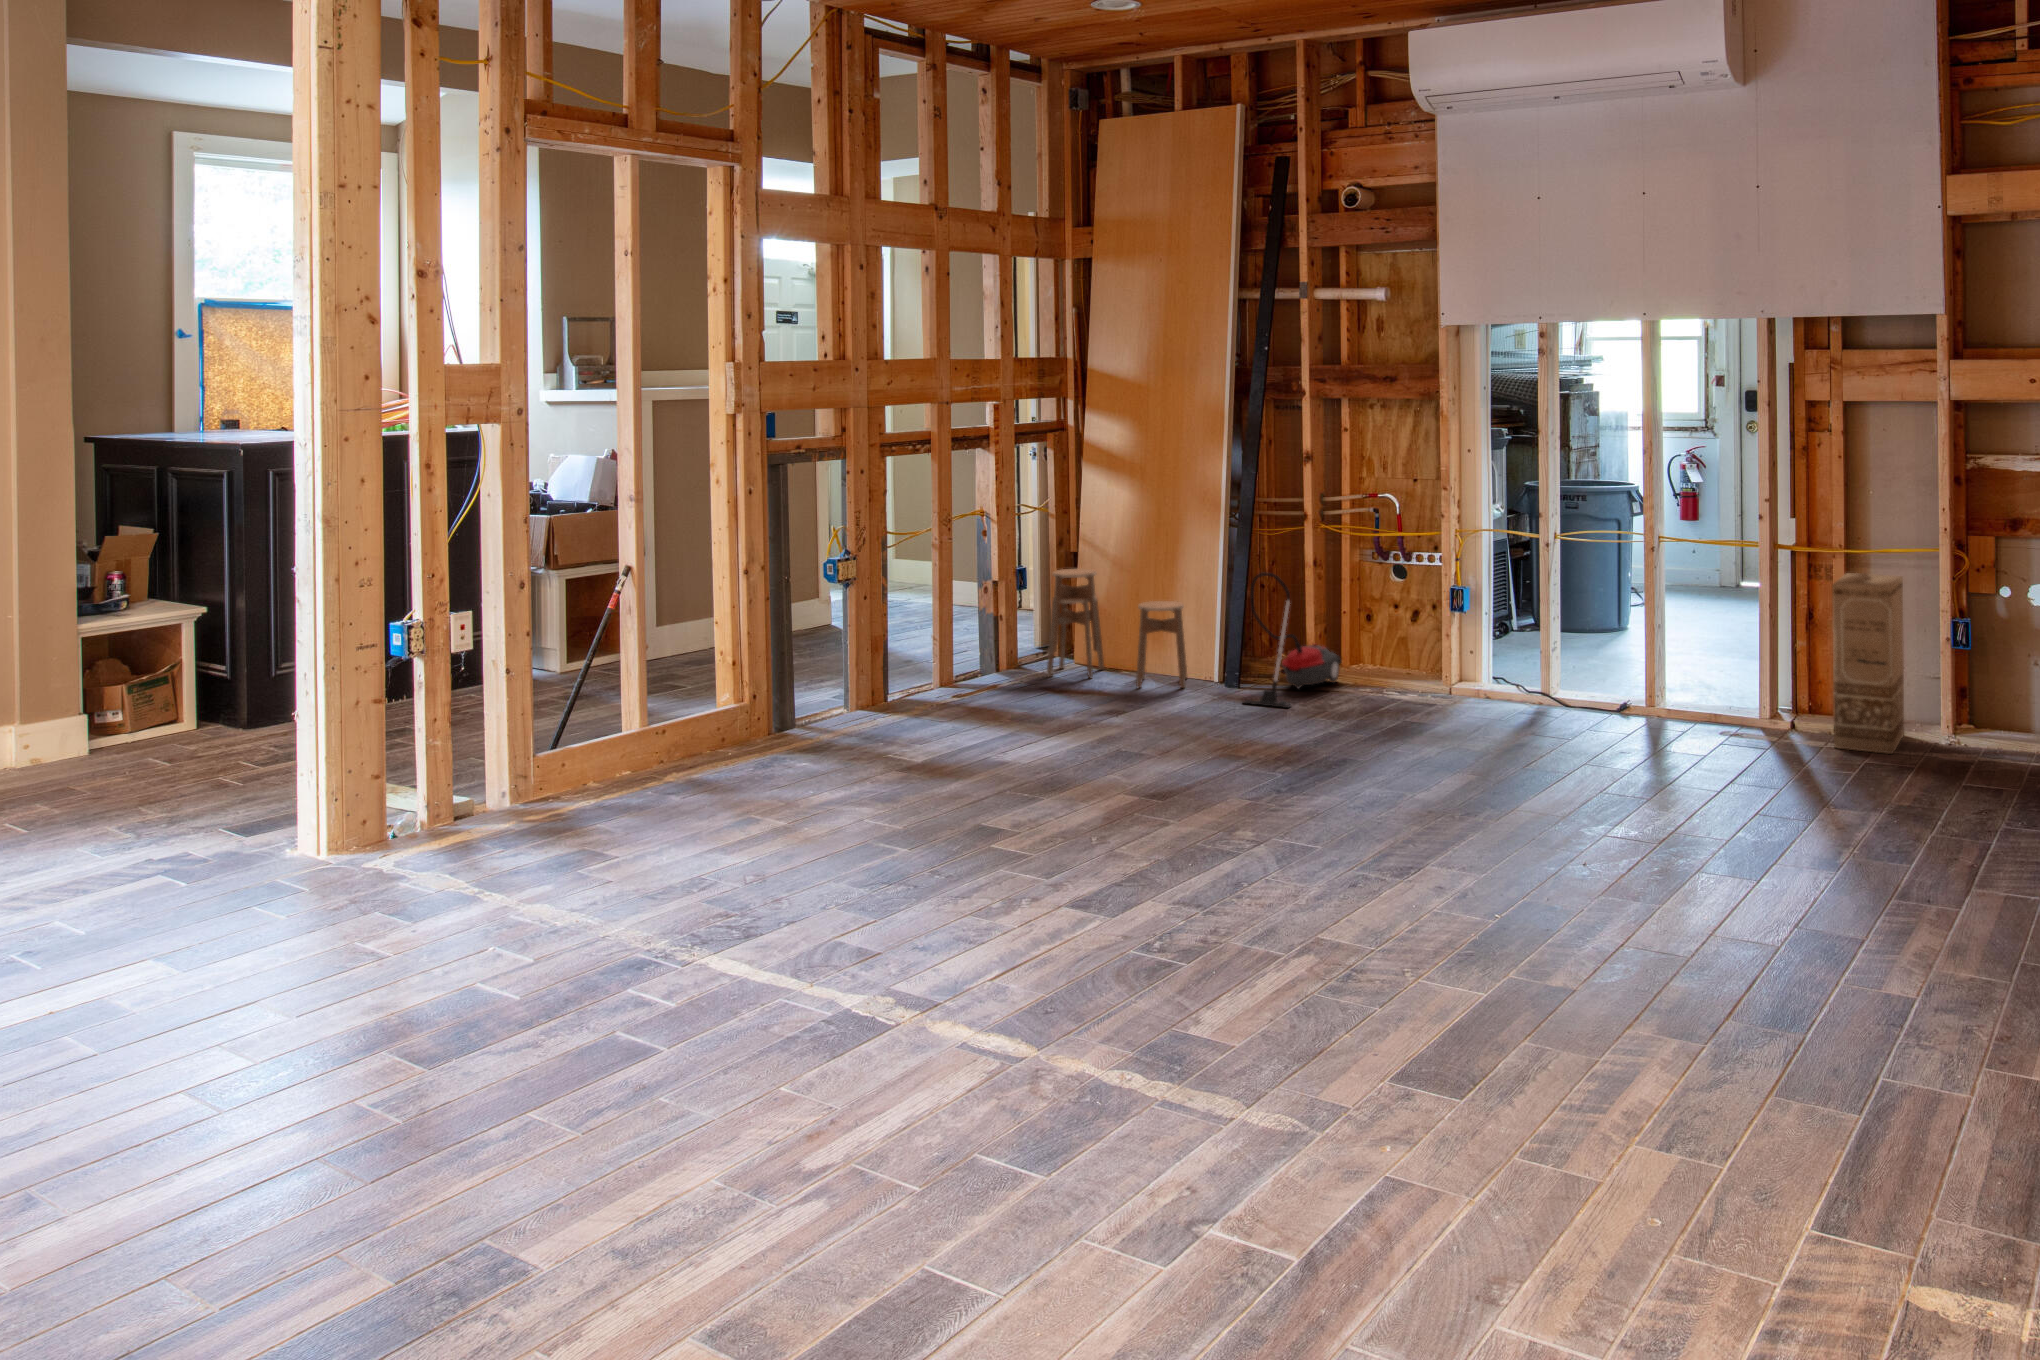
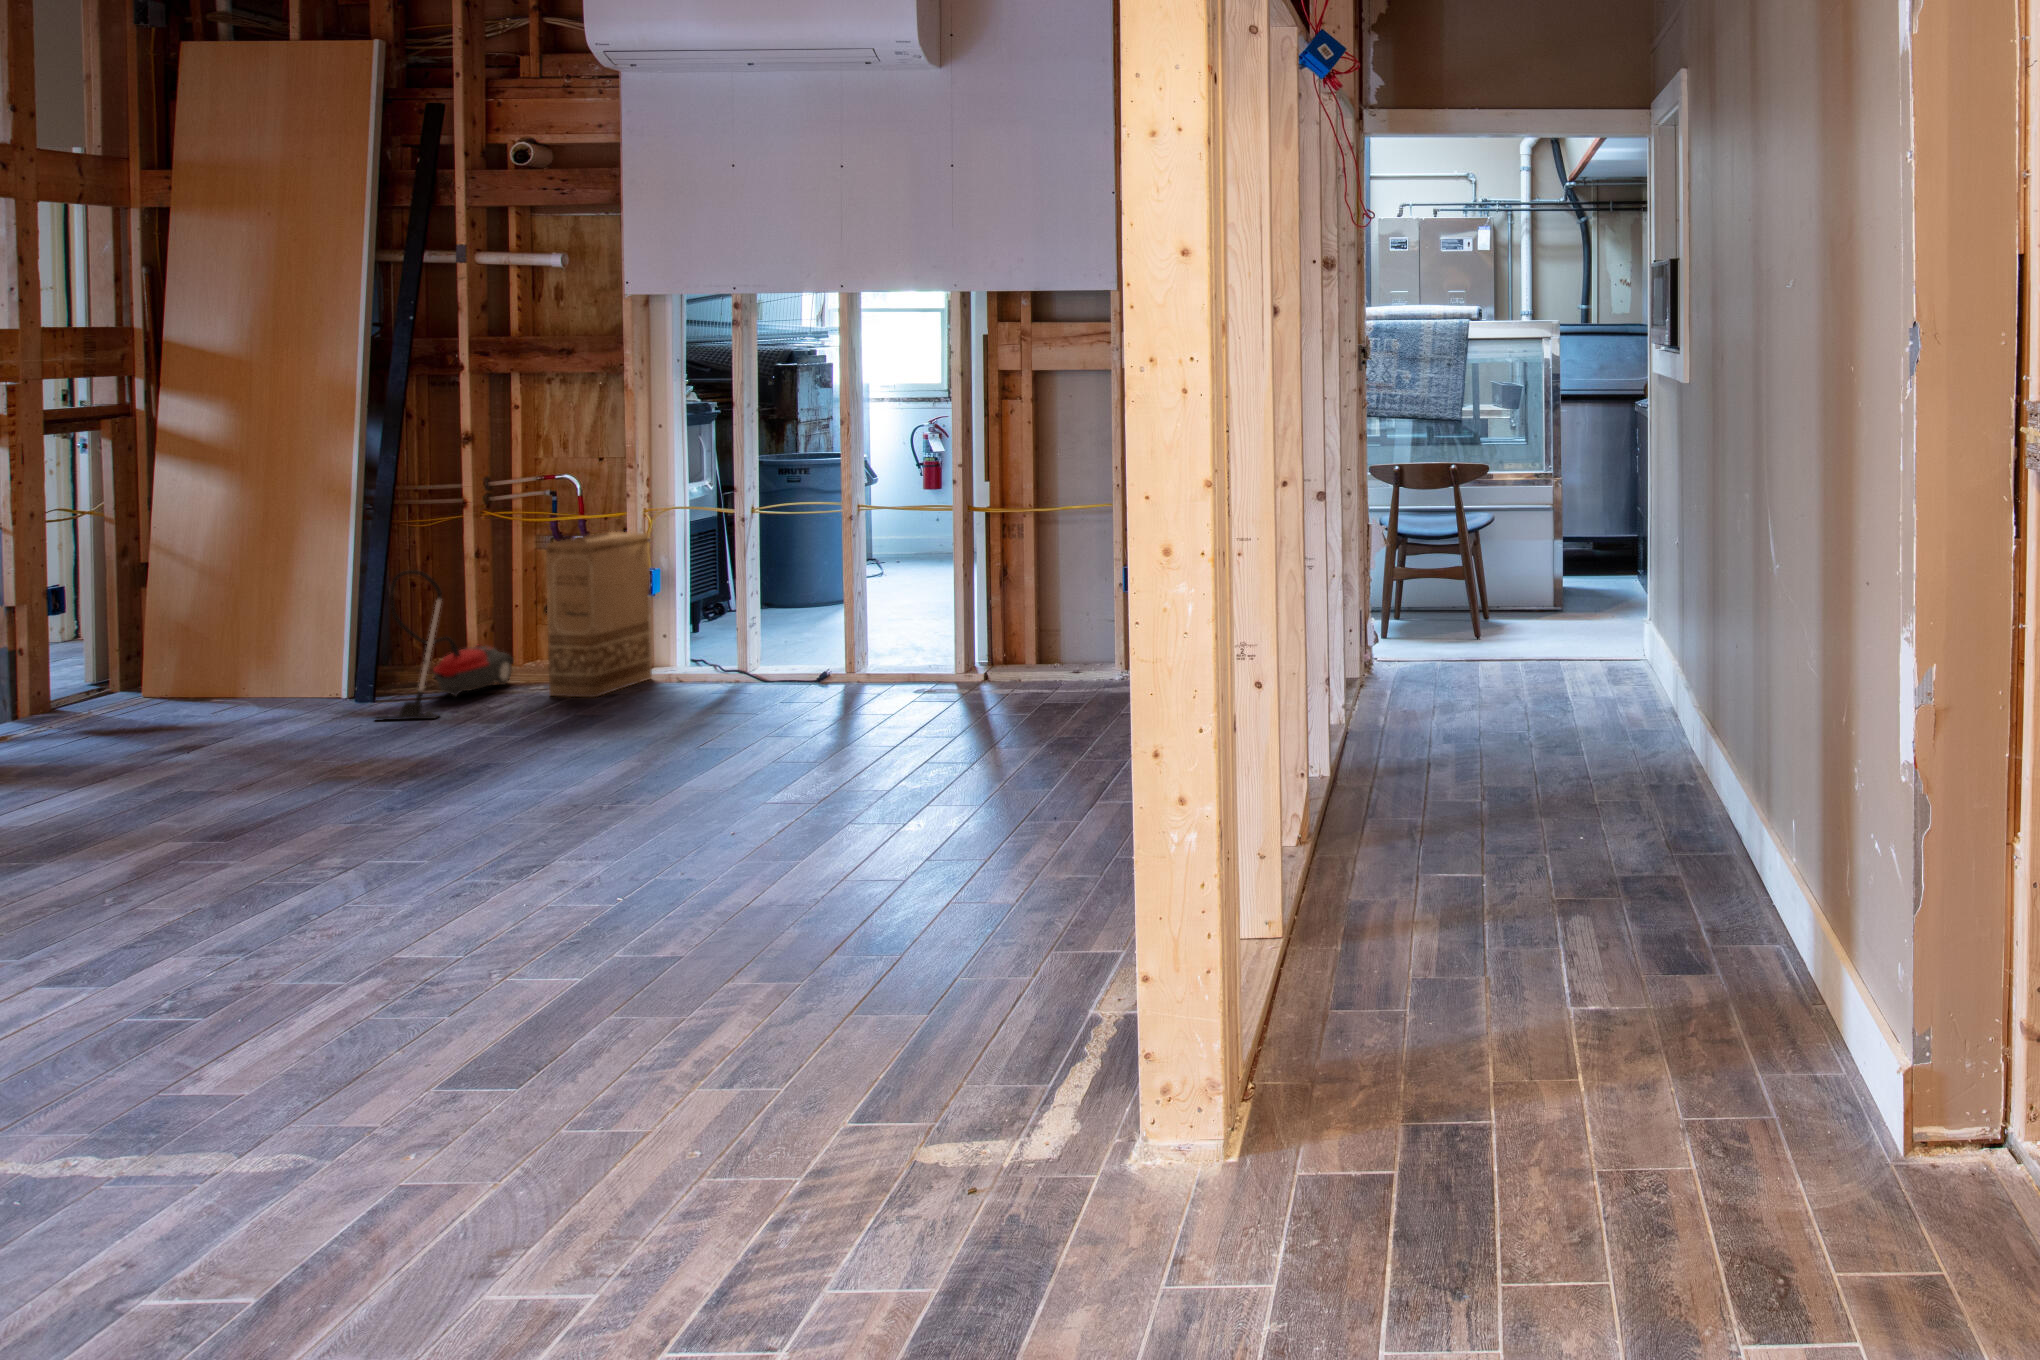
stool: present [1047,569,1187,688] -> none [88,585,305,722]
cardboard box: present [1832,573,1904,754] -> present [546,532,652,698]

